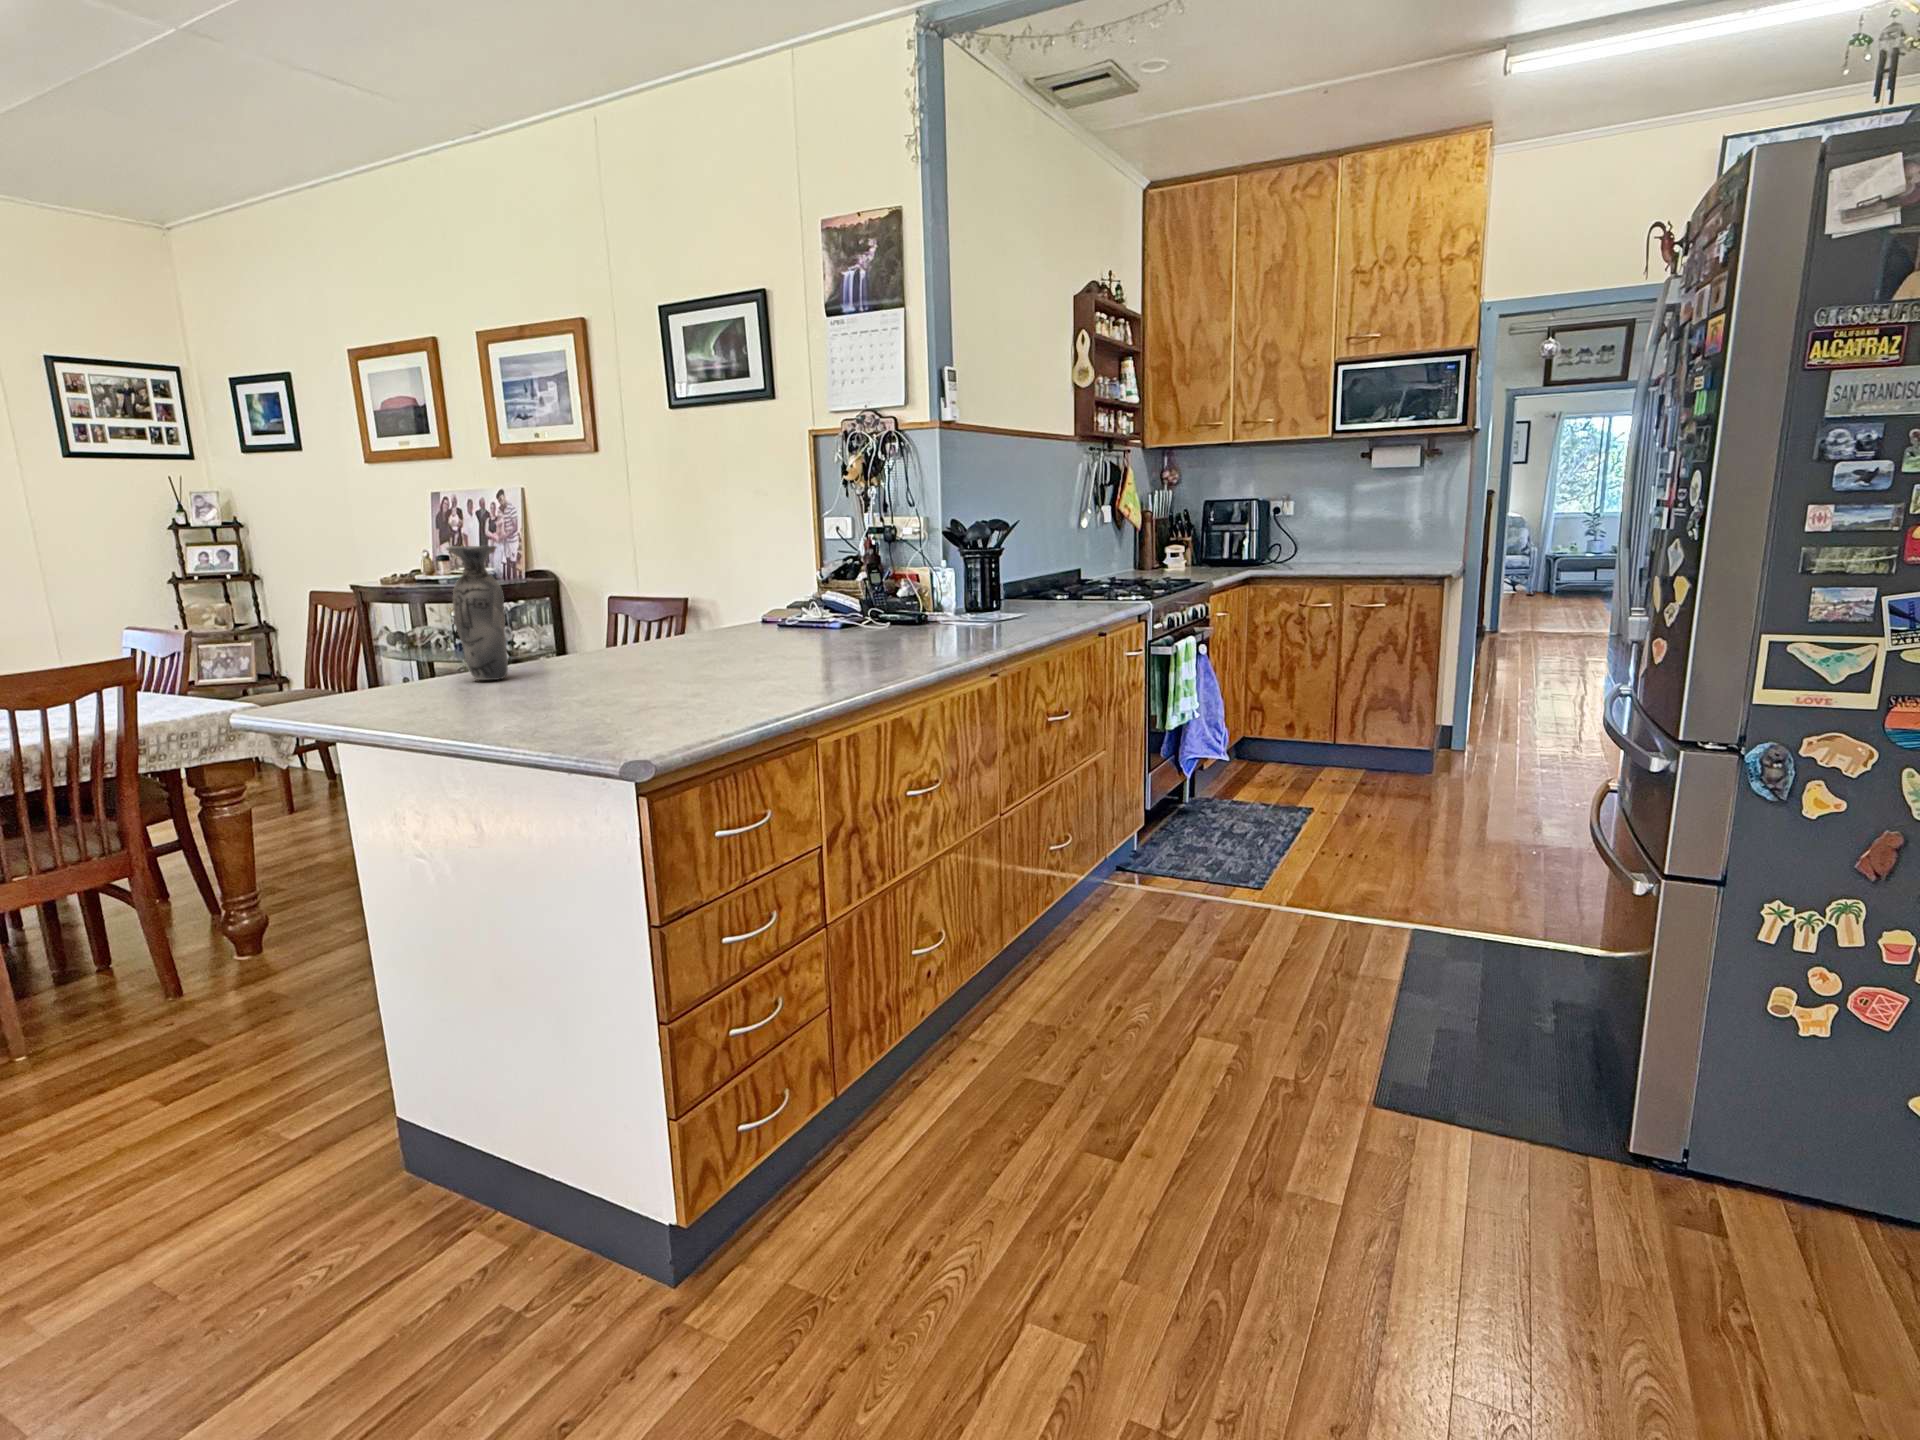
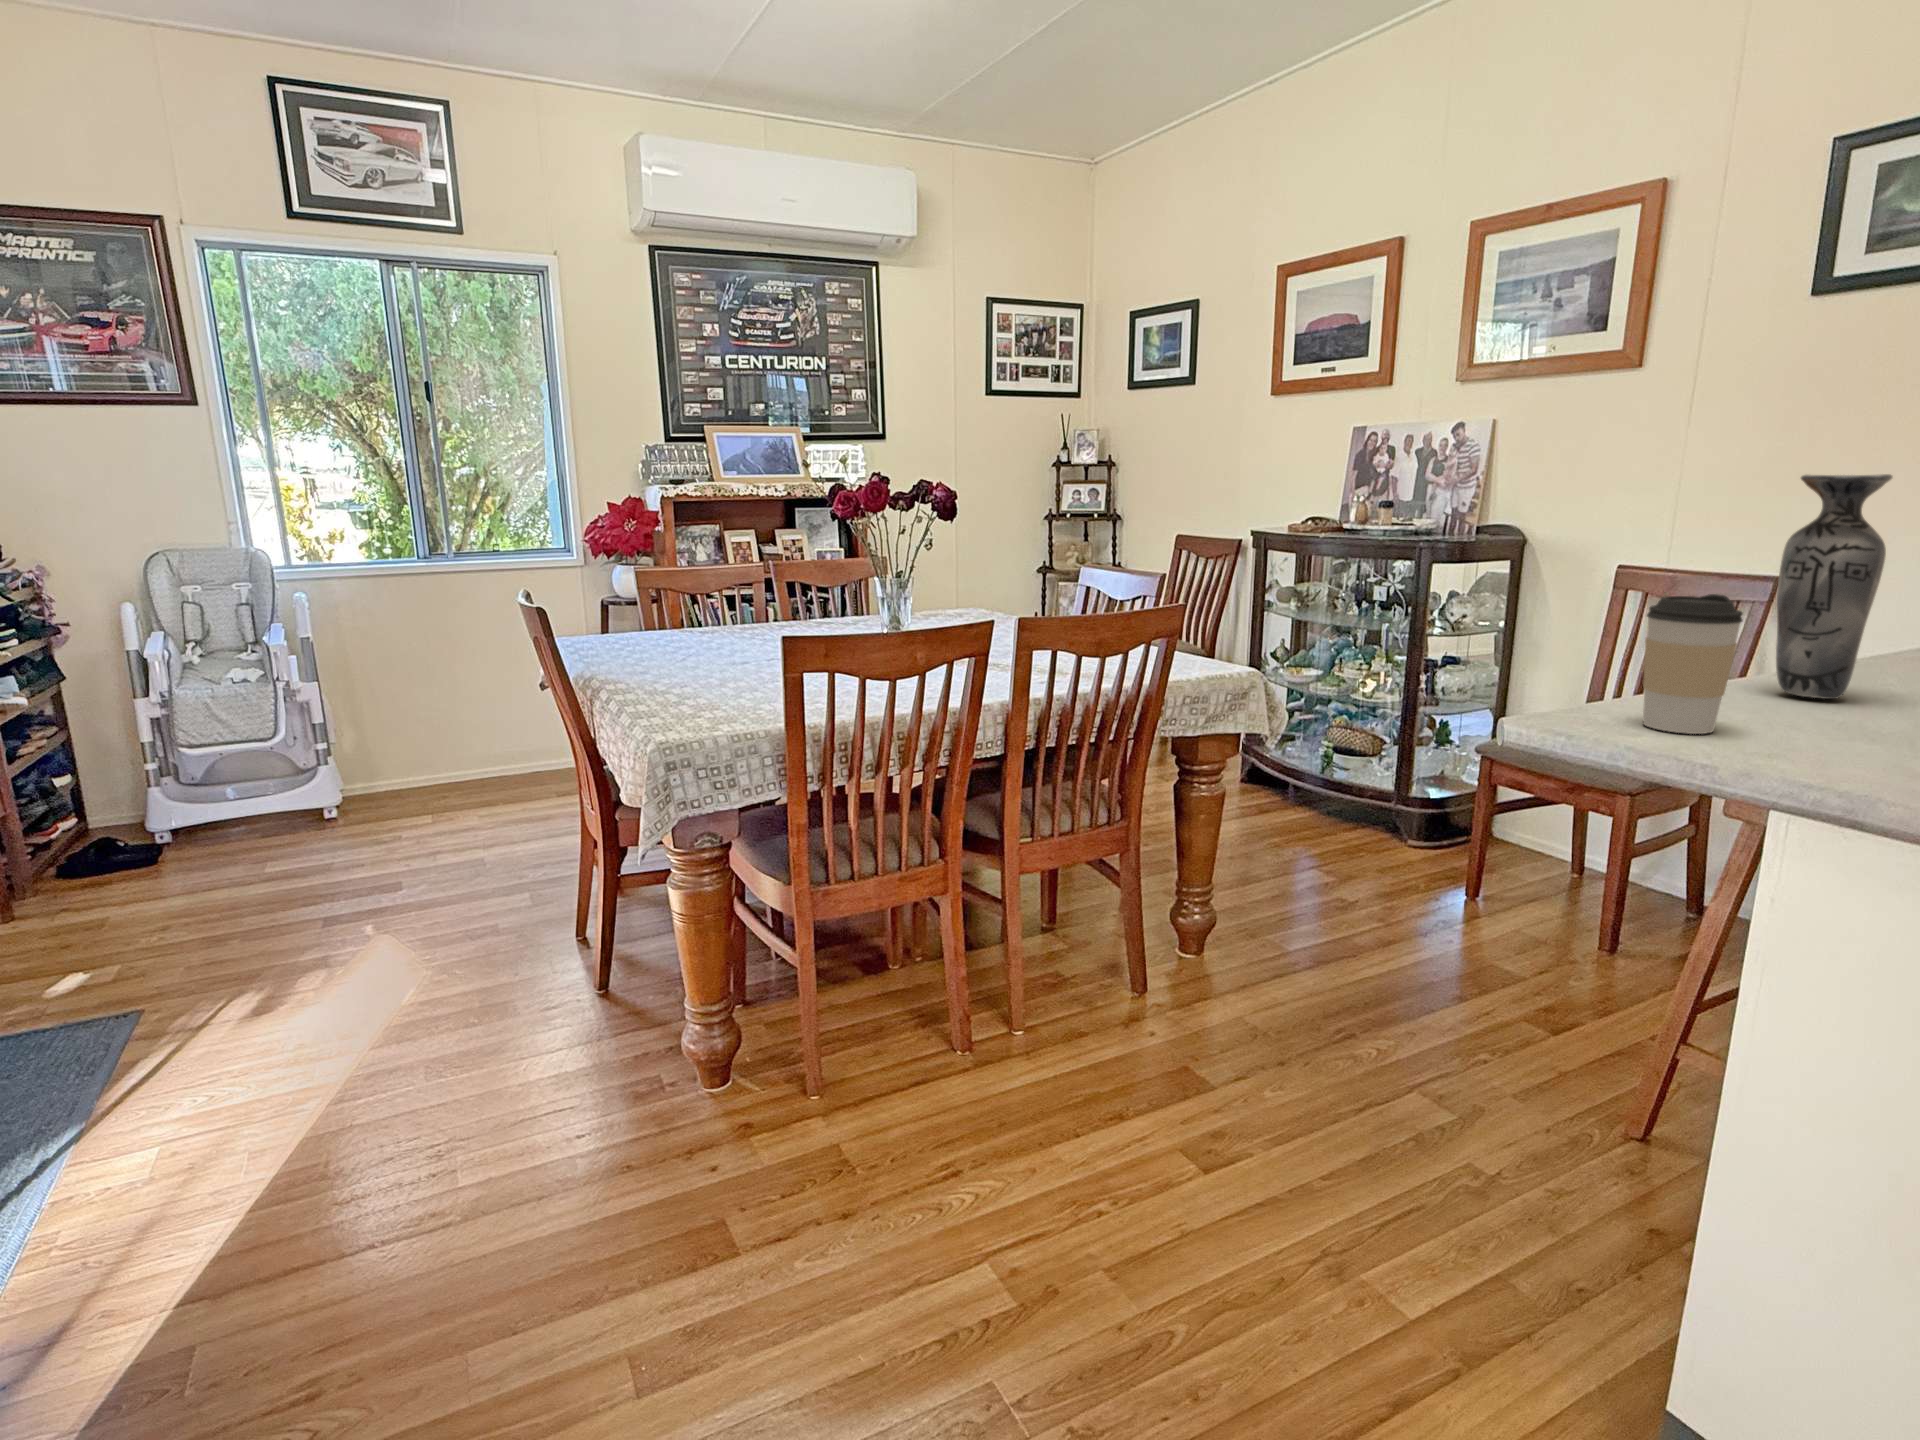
coffee cup: none [308,625,369,712] -> present [1643,594,1743,734]

